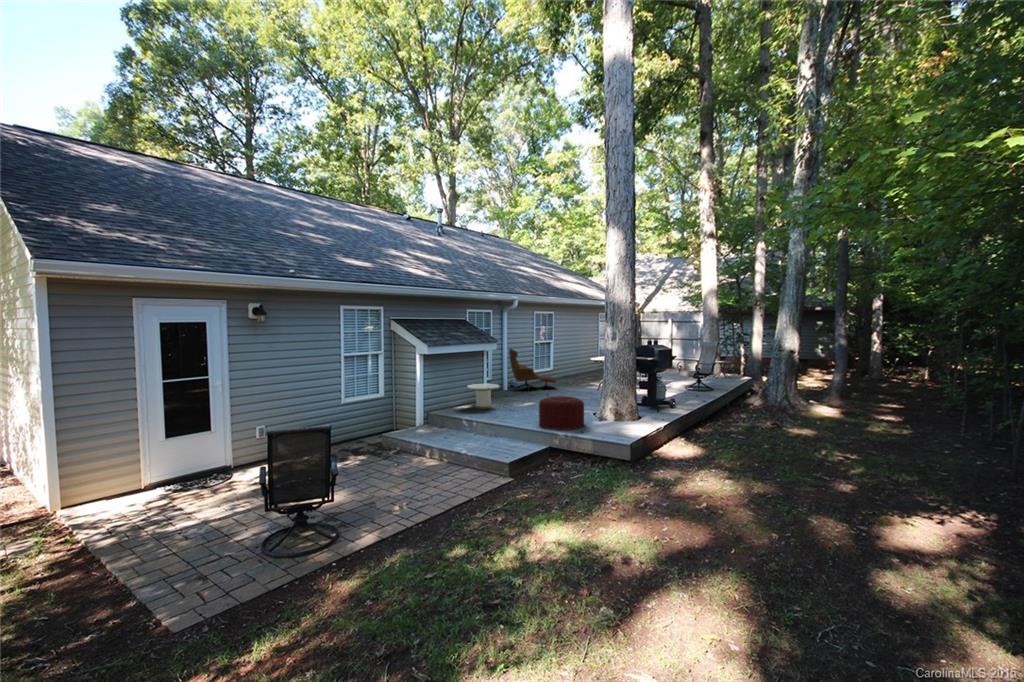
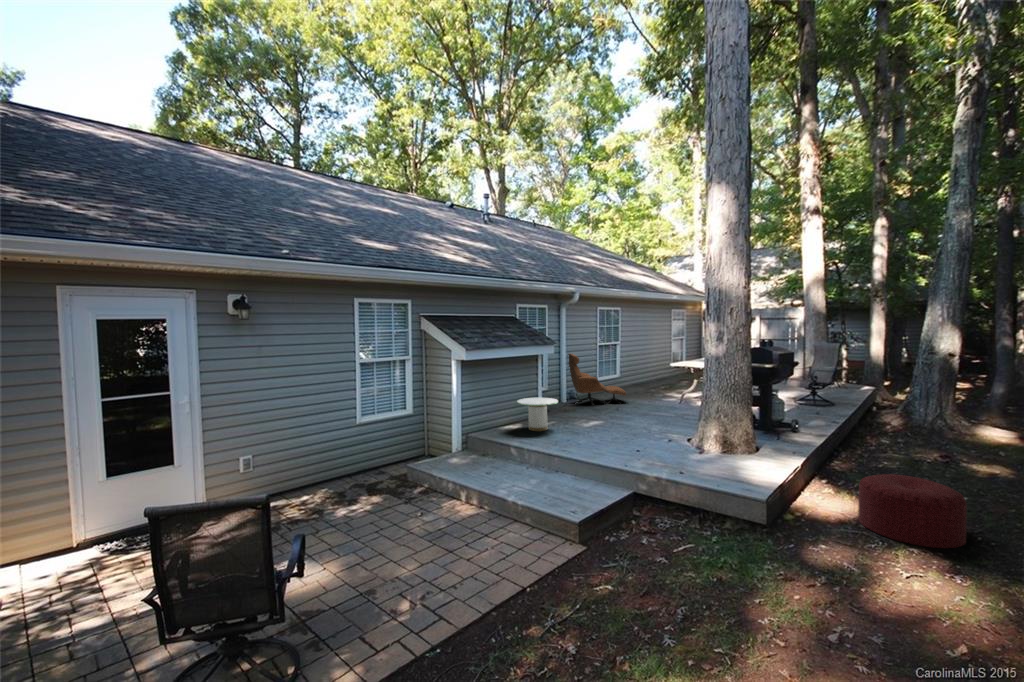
ottoman: present [539,396,584,430] -> present [858,474,967,548]

